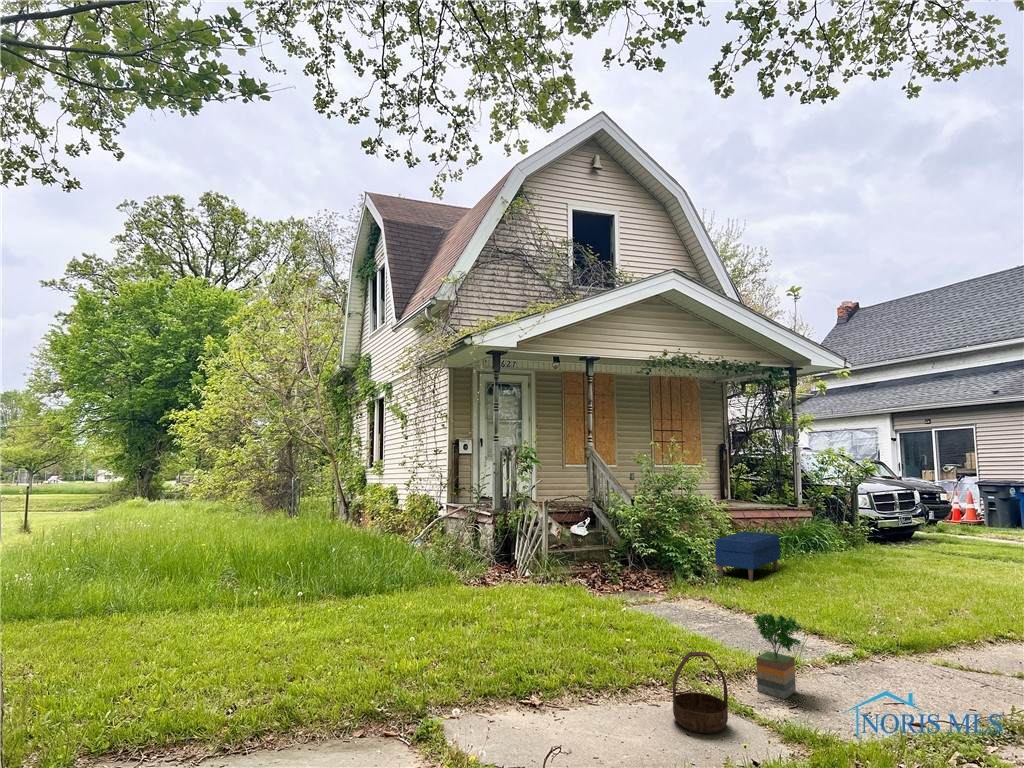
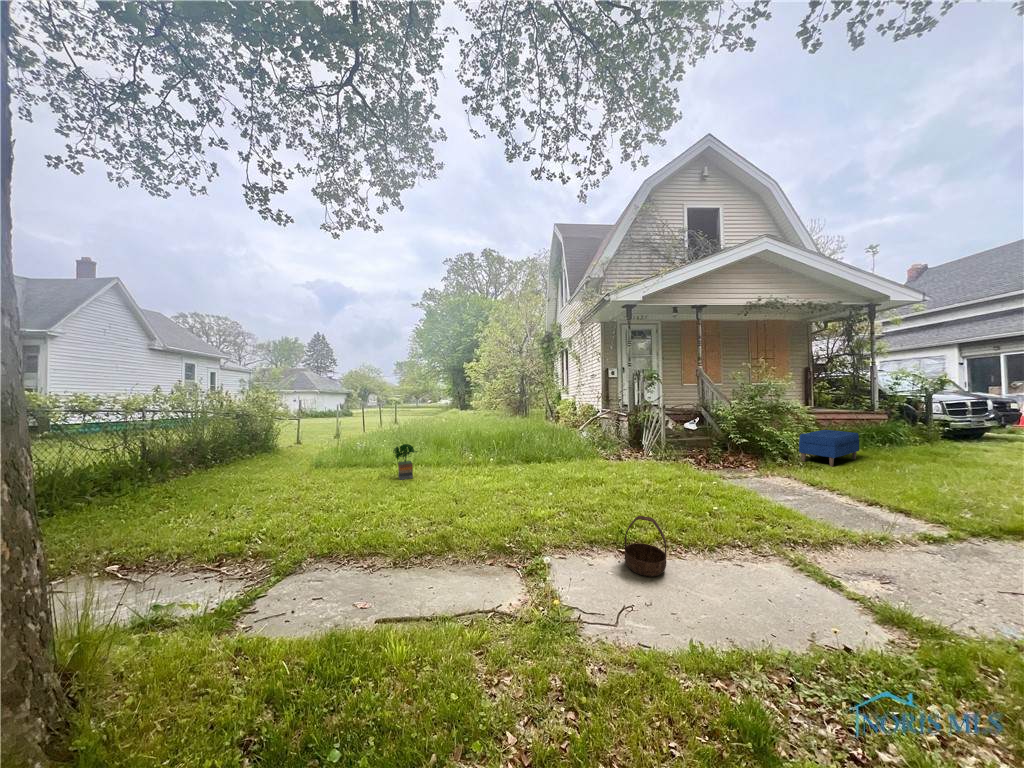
potted tree: present [754,613,803,699] -> present [393,444,417,480]
basket: present [673,652,728,733] -> present [625,516,666,577]

